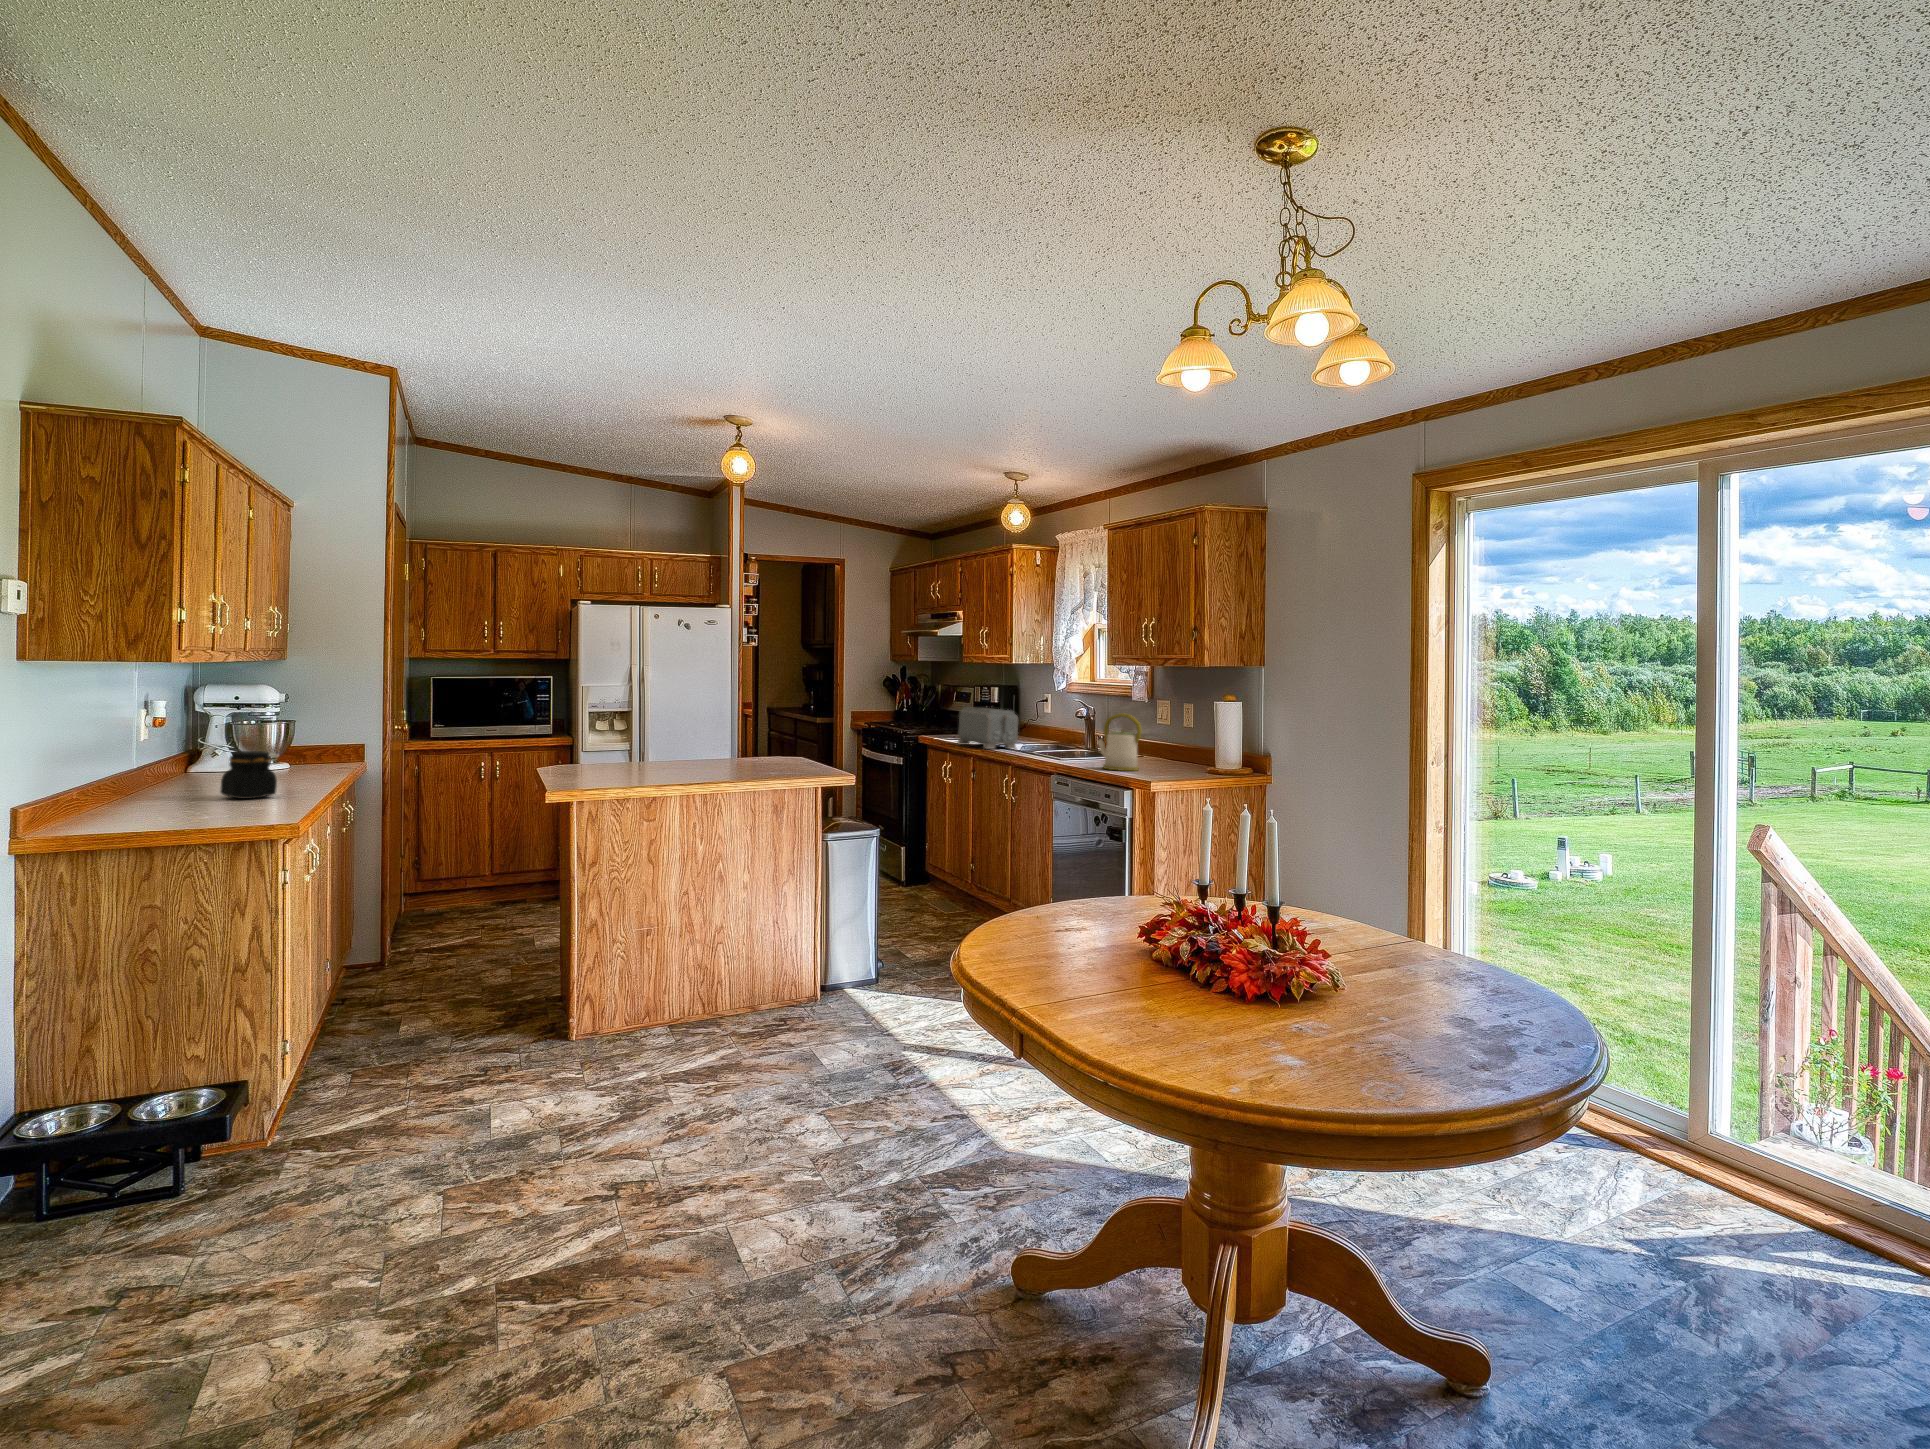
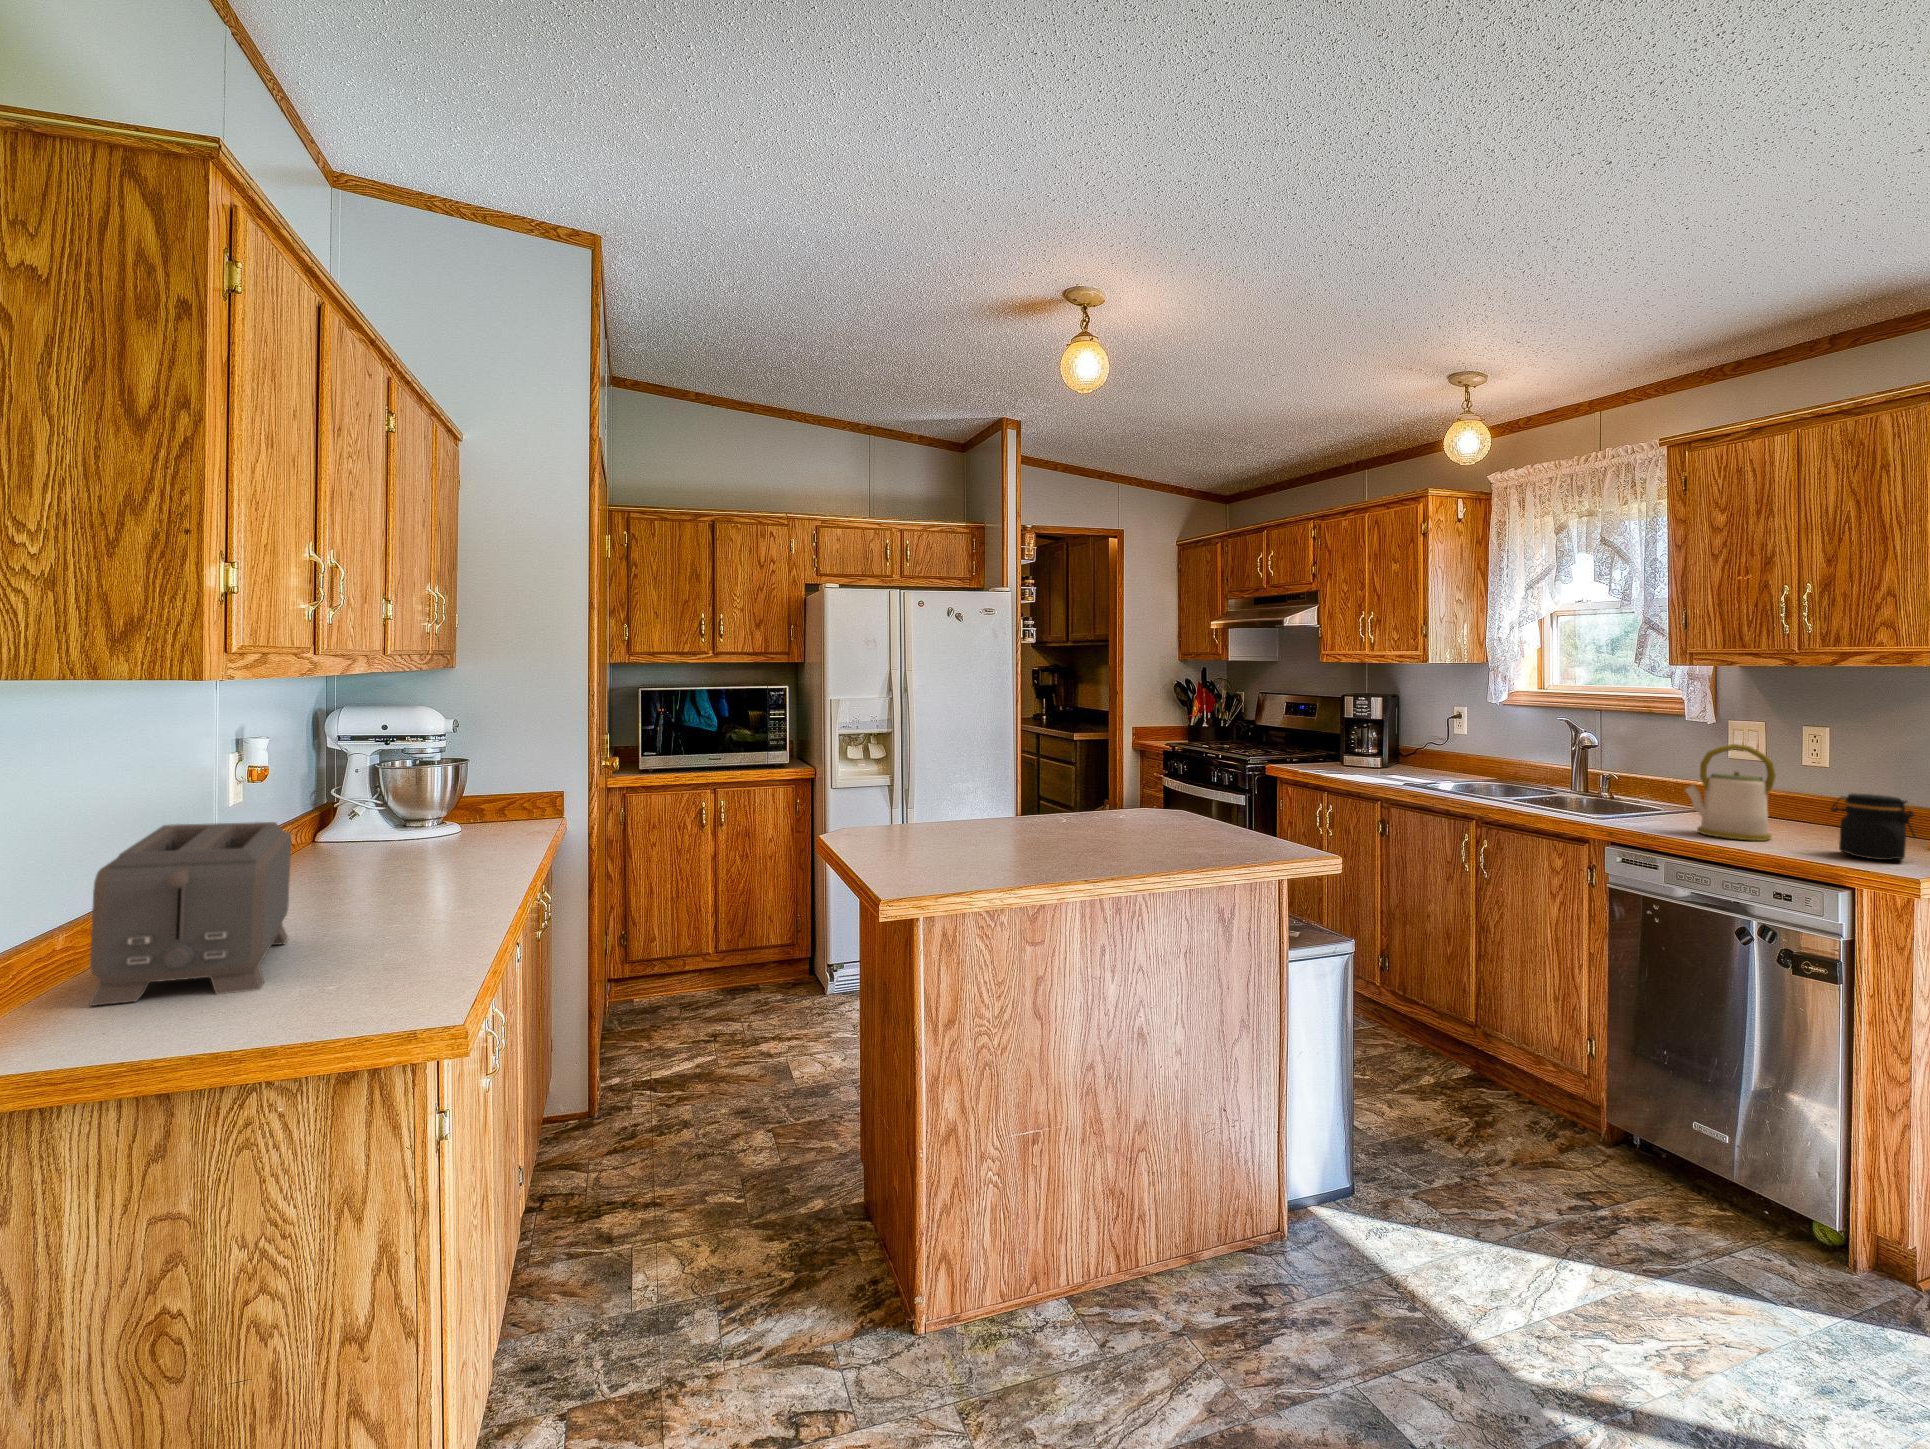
toaster: present [958,707,1018,749] -> present [88,822,291,1006]
jar: present [220,751,277,799] -> present [1831,793,1915,860]

